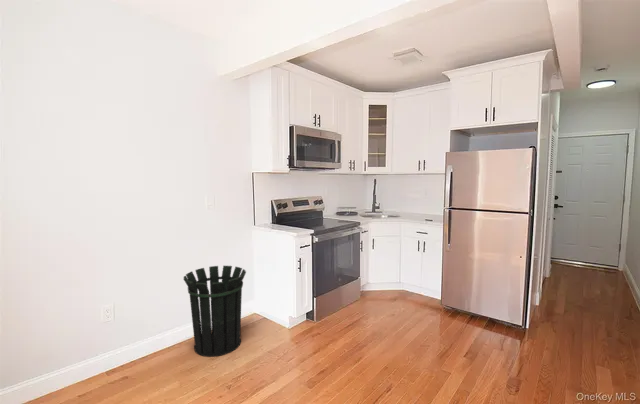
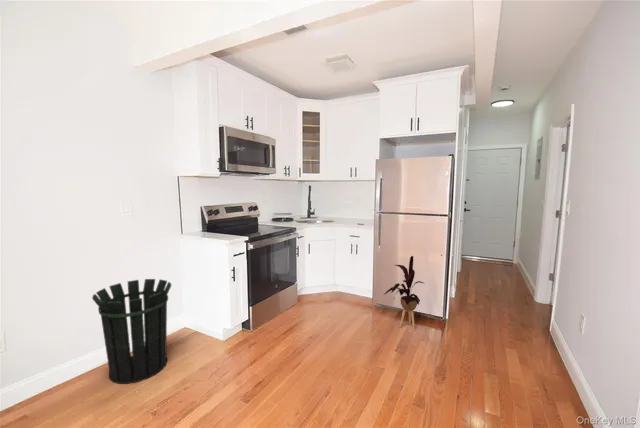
house plant: none [452,256,500,337] -> present [385,256,423,331]

